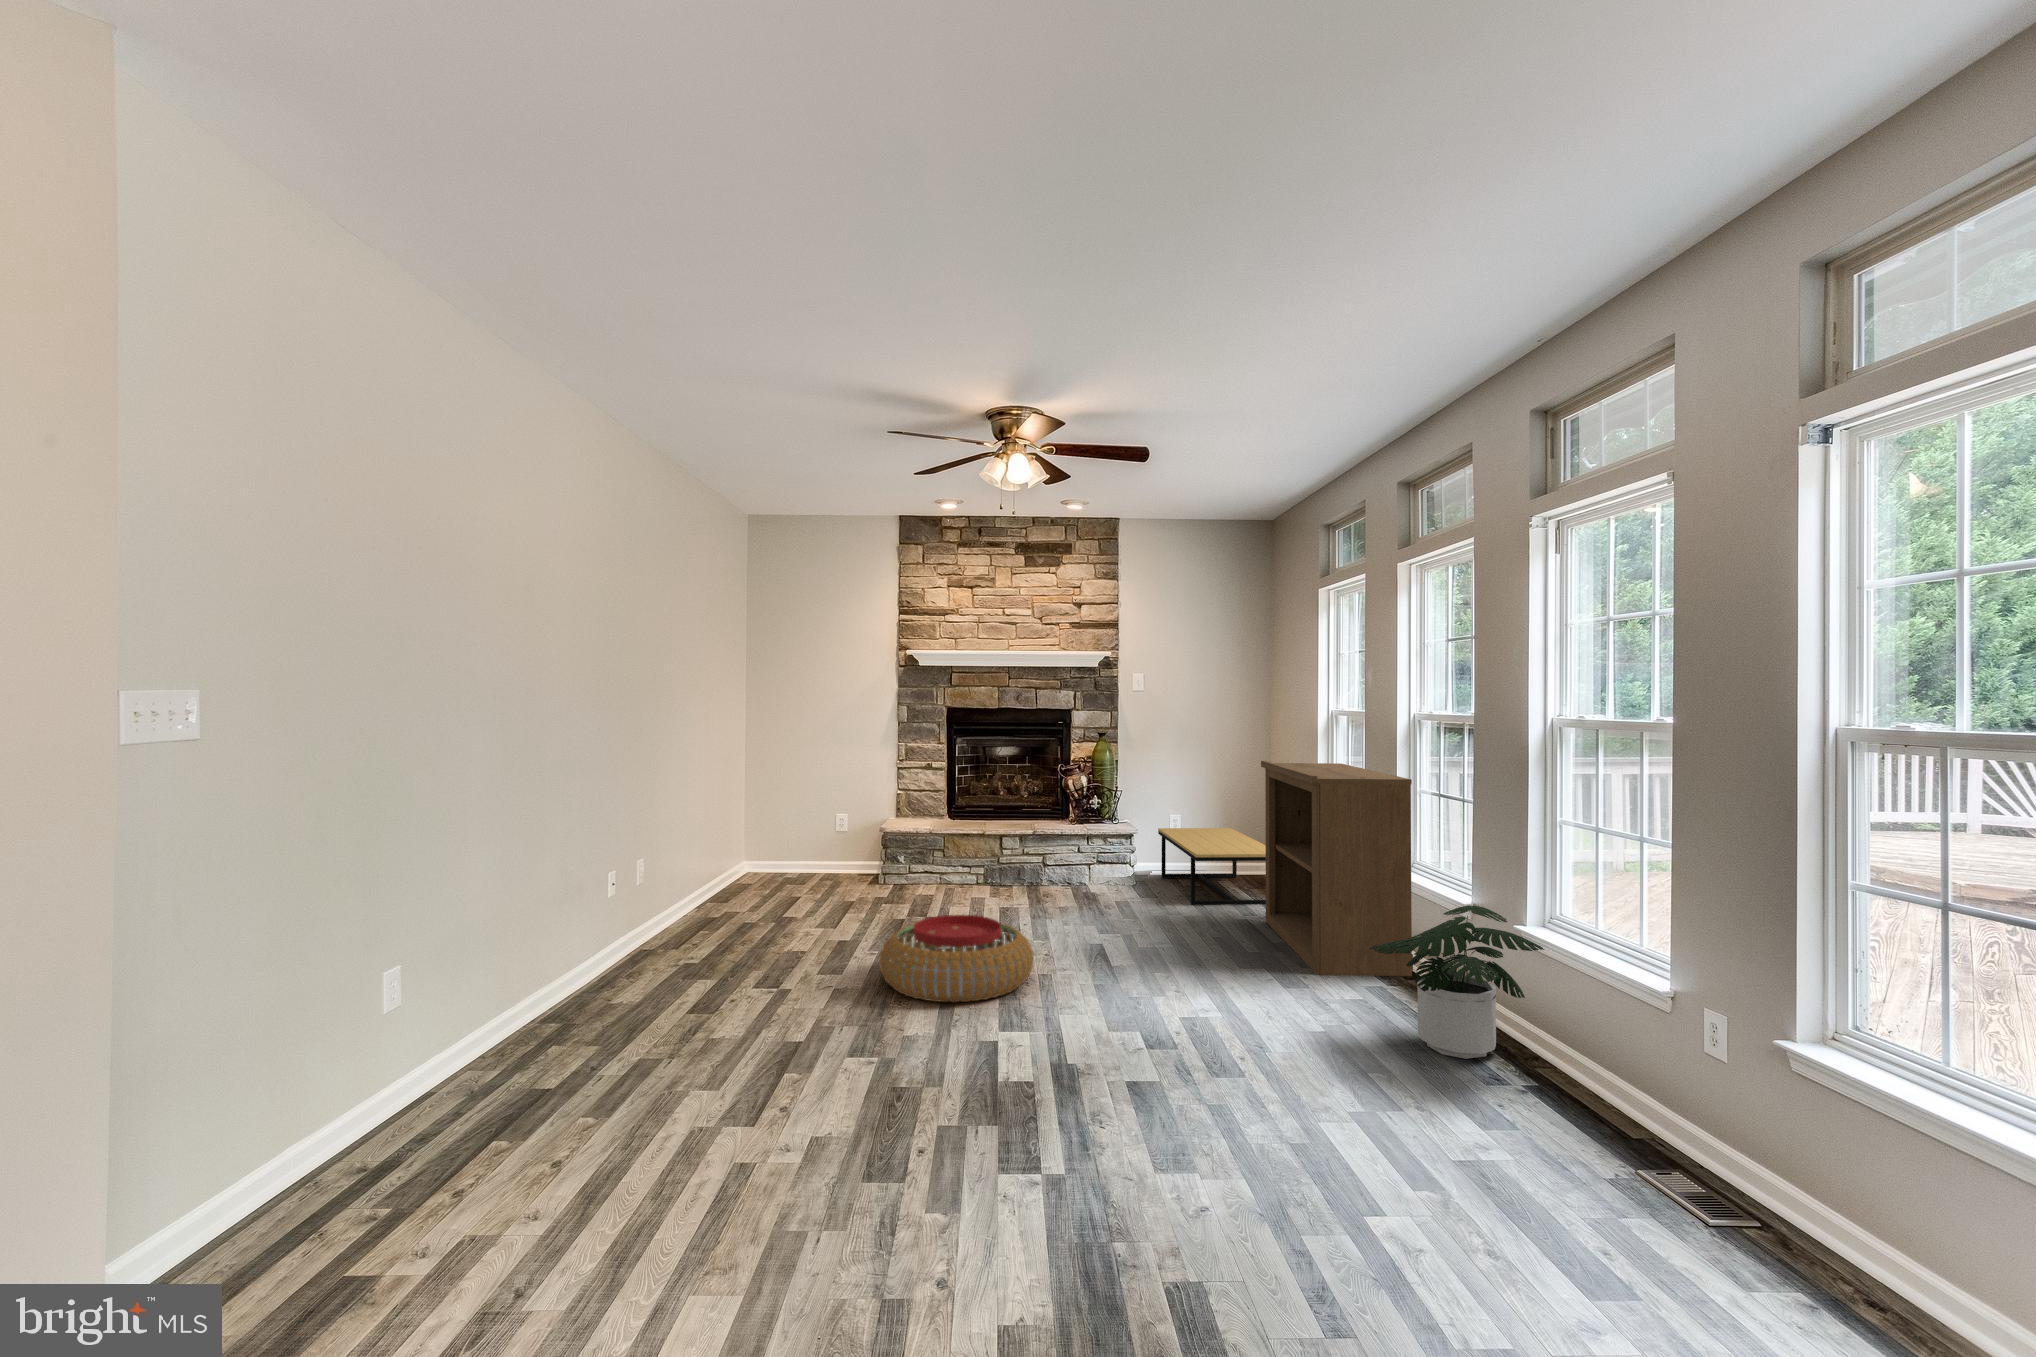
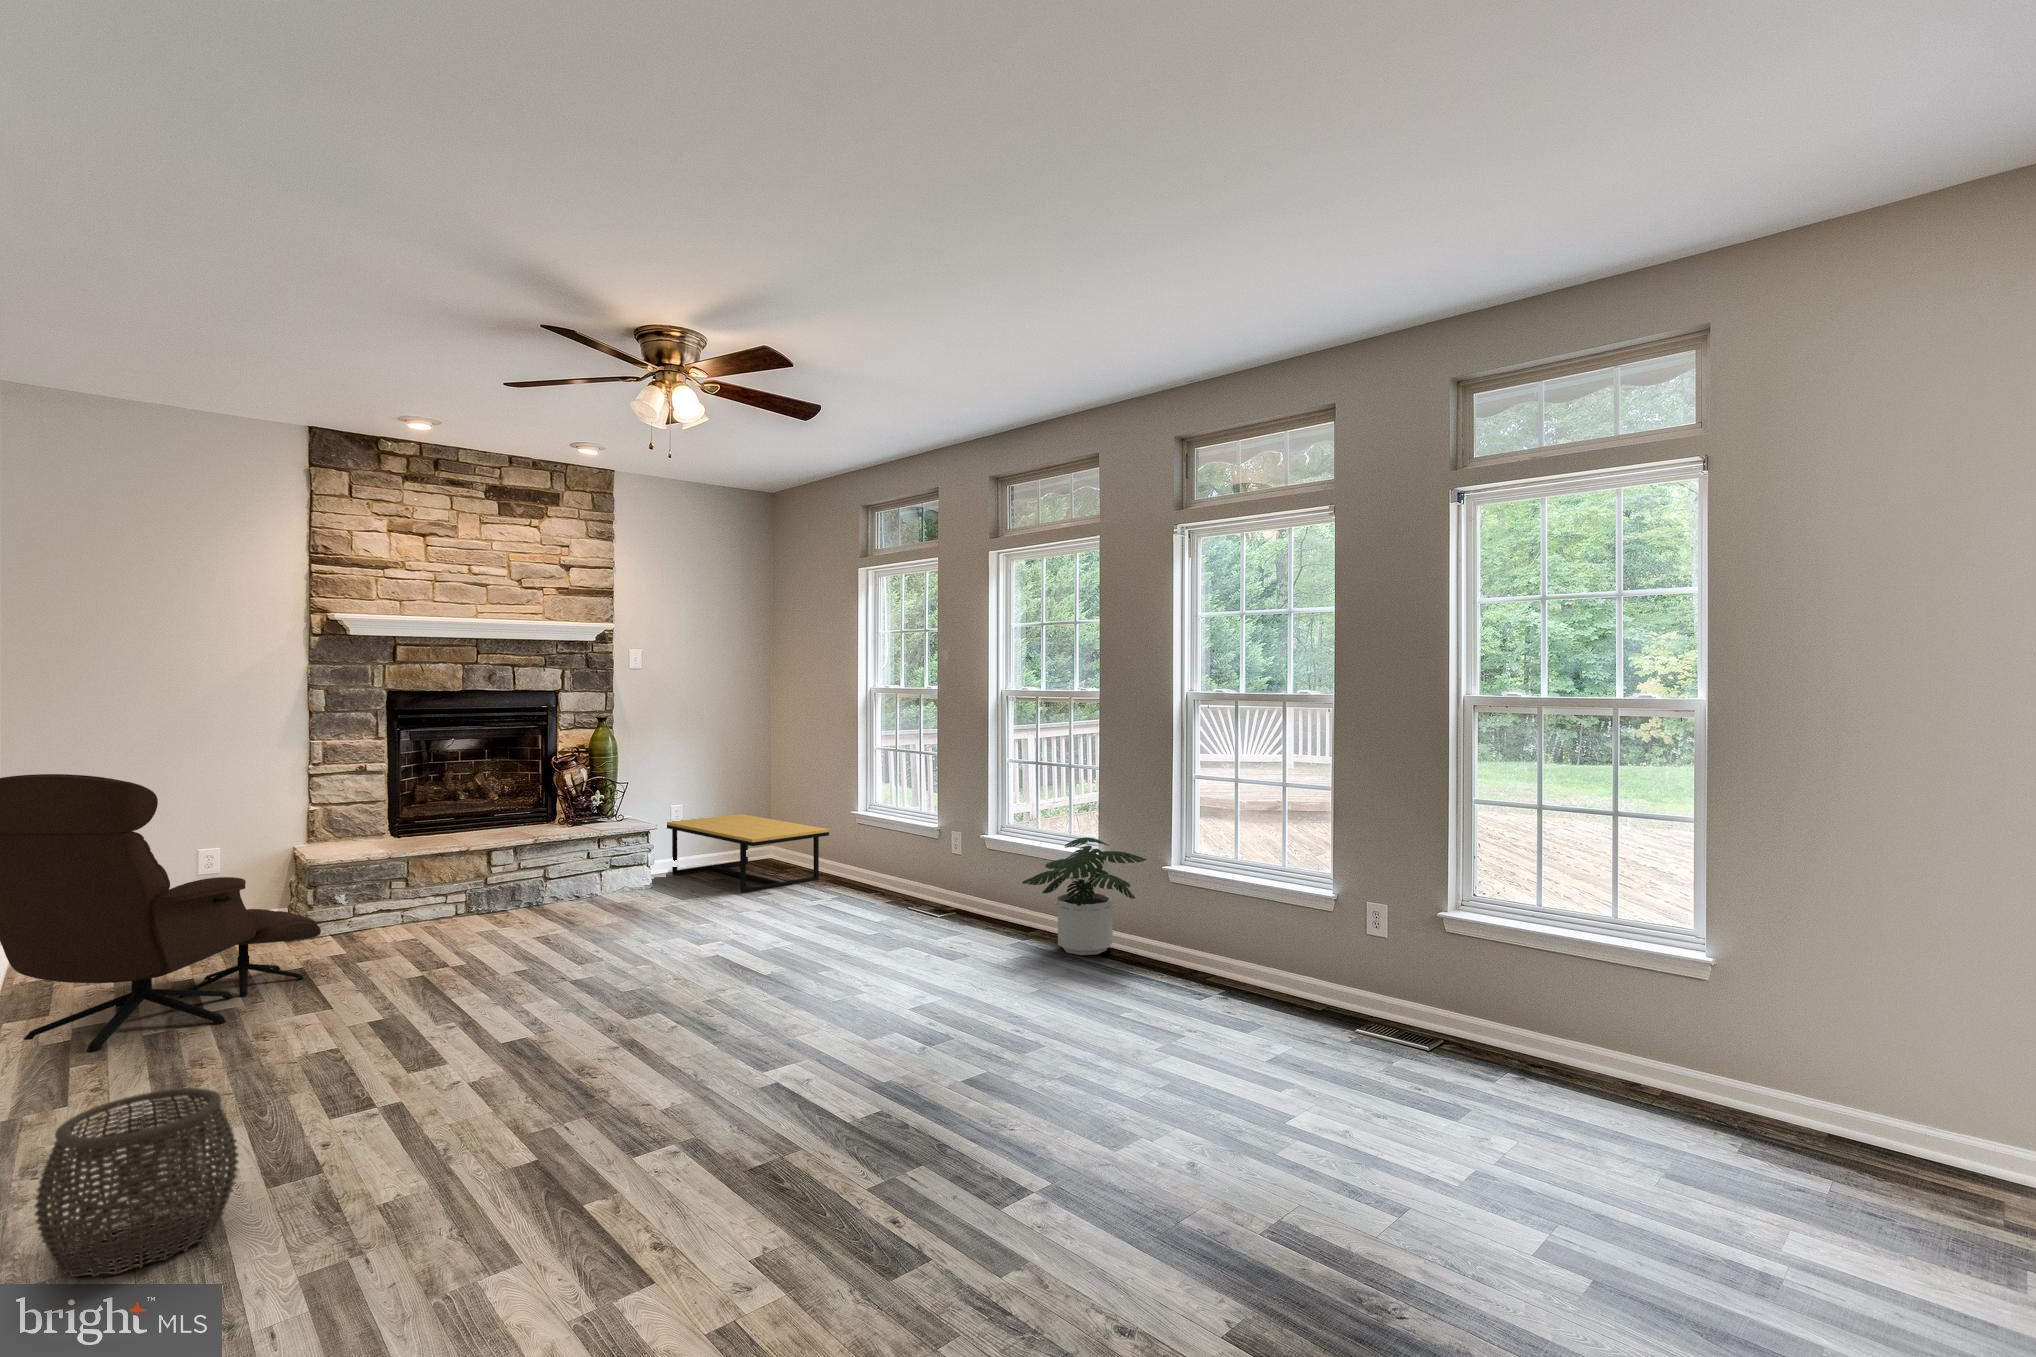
lounge chair: none [651,756,848,938] -> present [0,774,321,1052]
bookshelf: present [1261,761,1413,976] -> none [828,736,997,926]
pouf: present [880,915,1034,1003] -> none [513,926,704,1027]
woven basket: none [456,972,575,1088] -> present [34,1088,239,1277]

